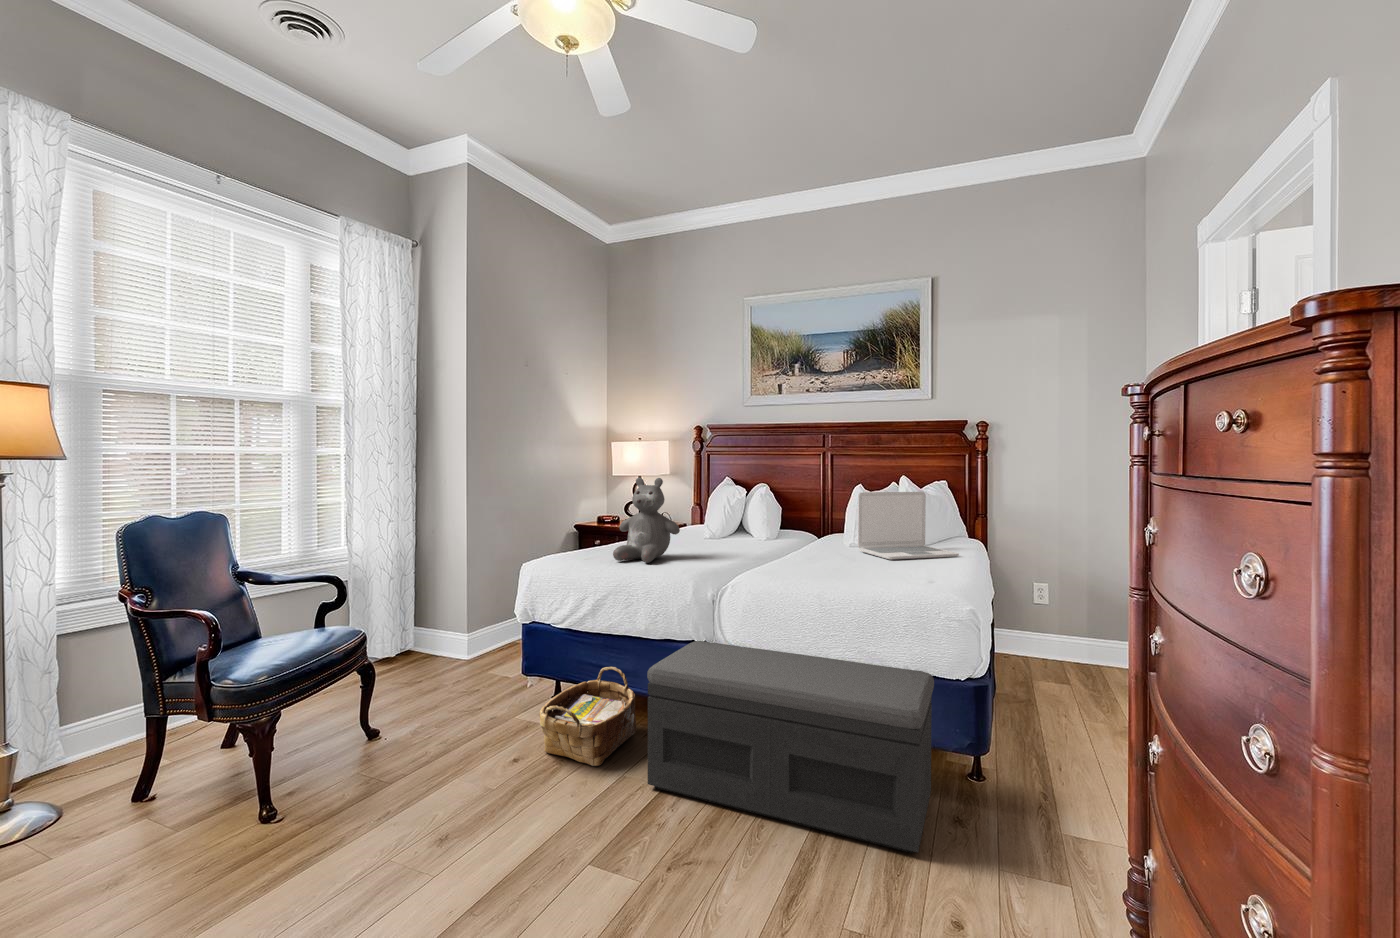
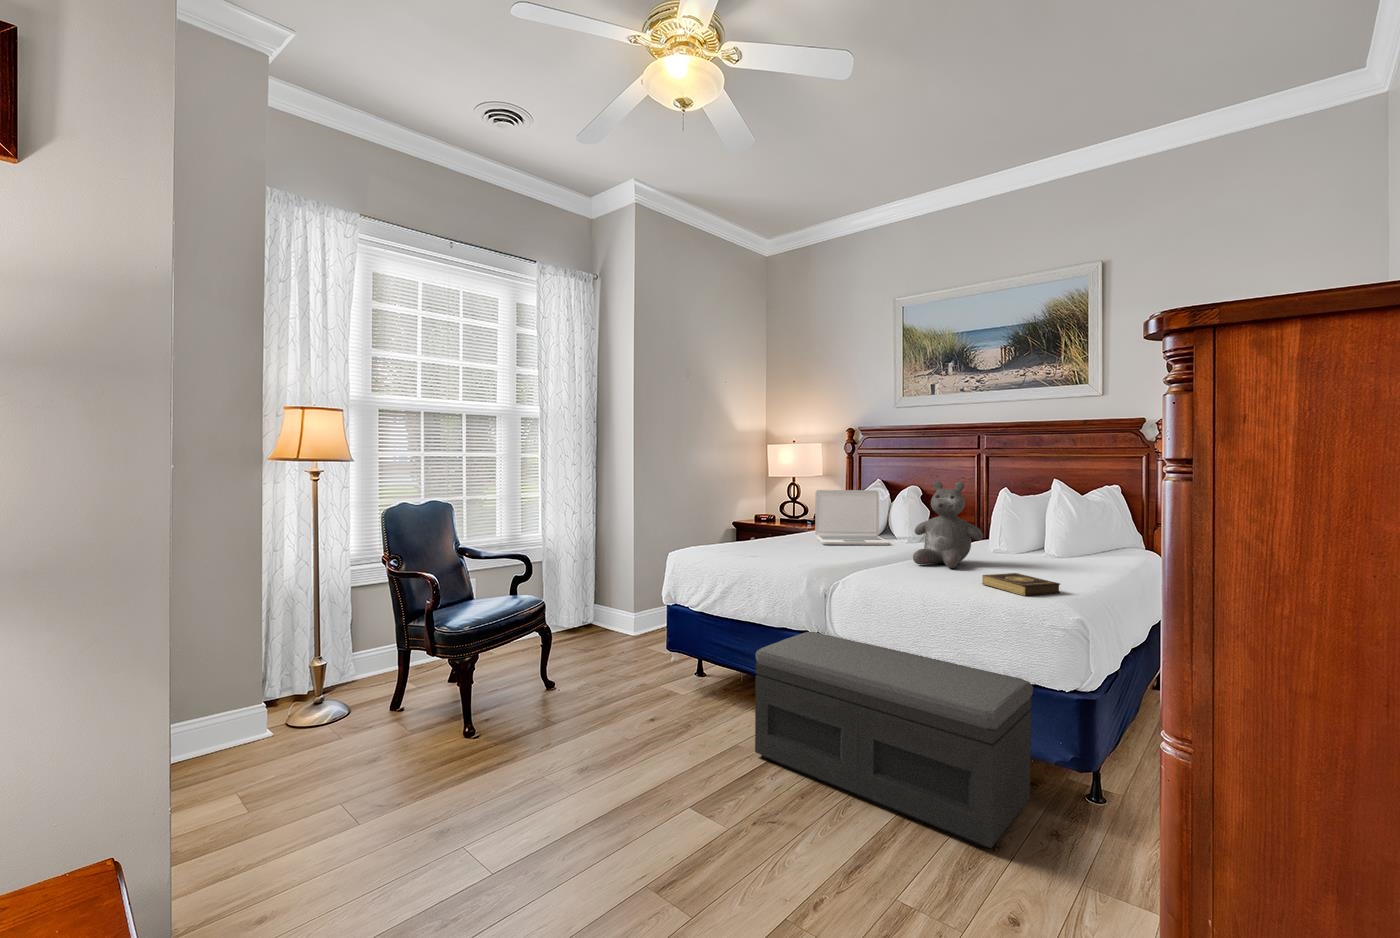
teddy bear: present [613,477,680,563] -> present [913,481,983,568]
laptop: present [858,492,959,560] -> present [815,490,889,545]
book: none [870,565,943,588] -> present [982,573,1060,596]
woven basket: present [539,667,637,766] -> none [673,649,758,732]

